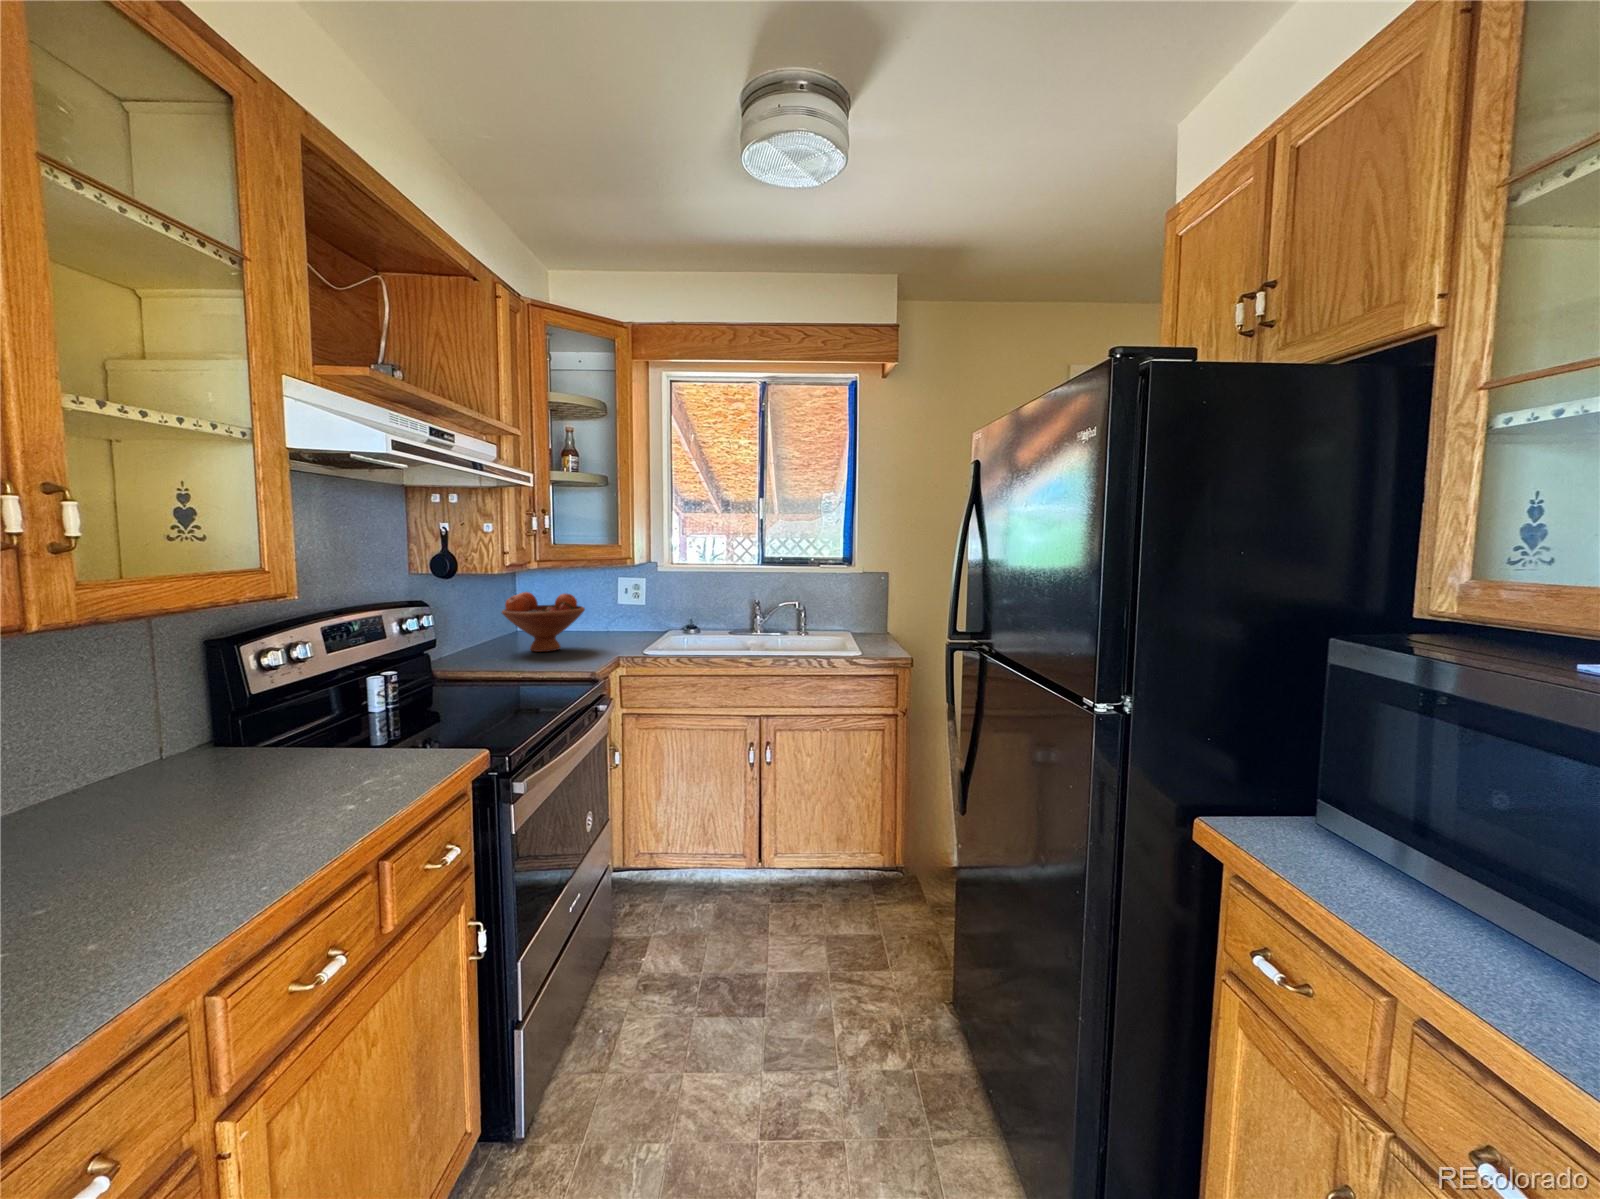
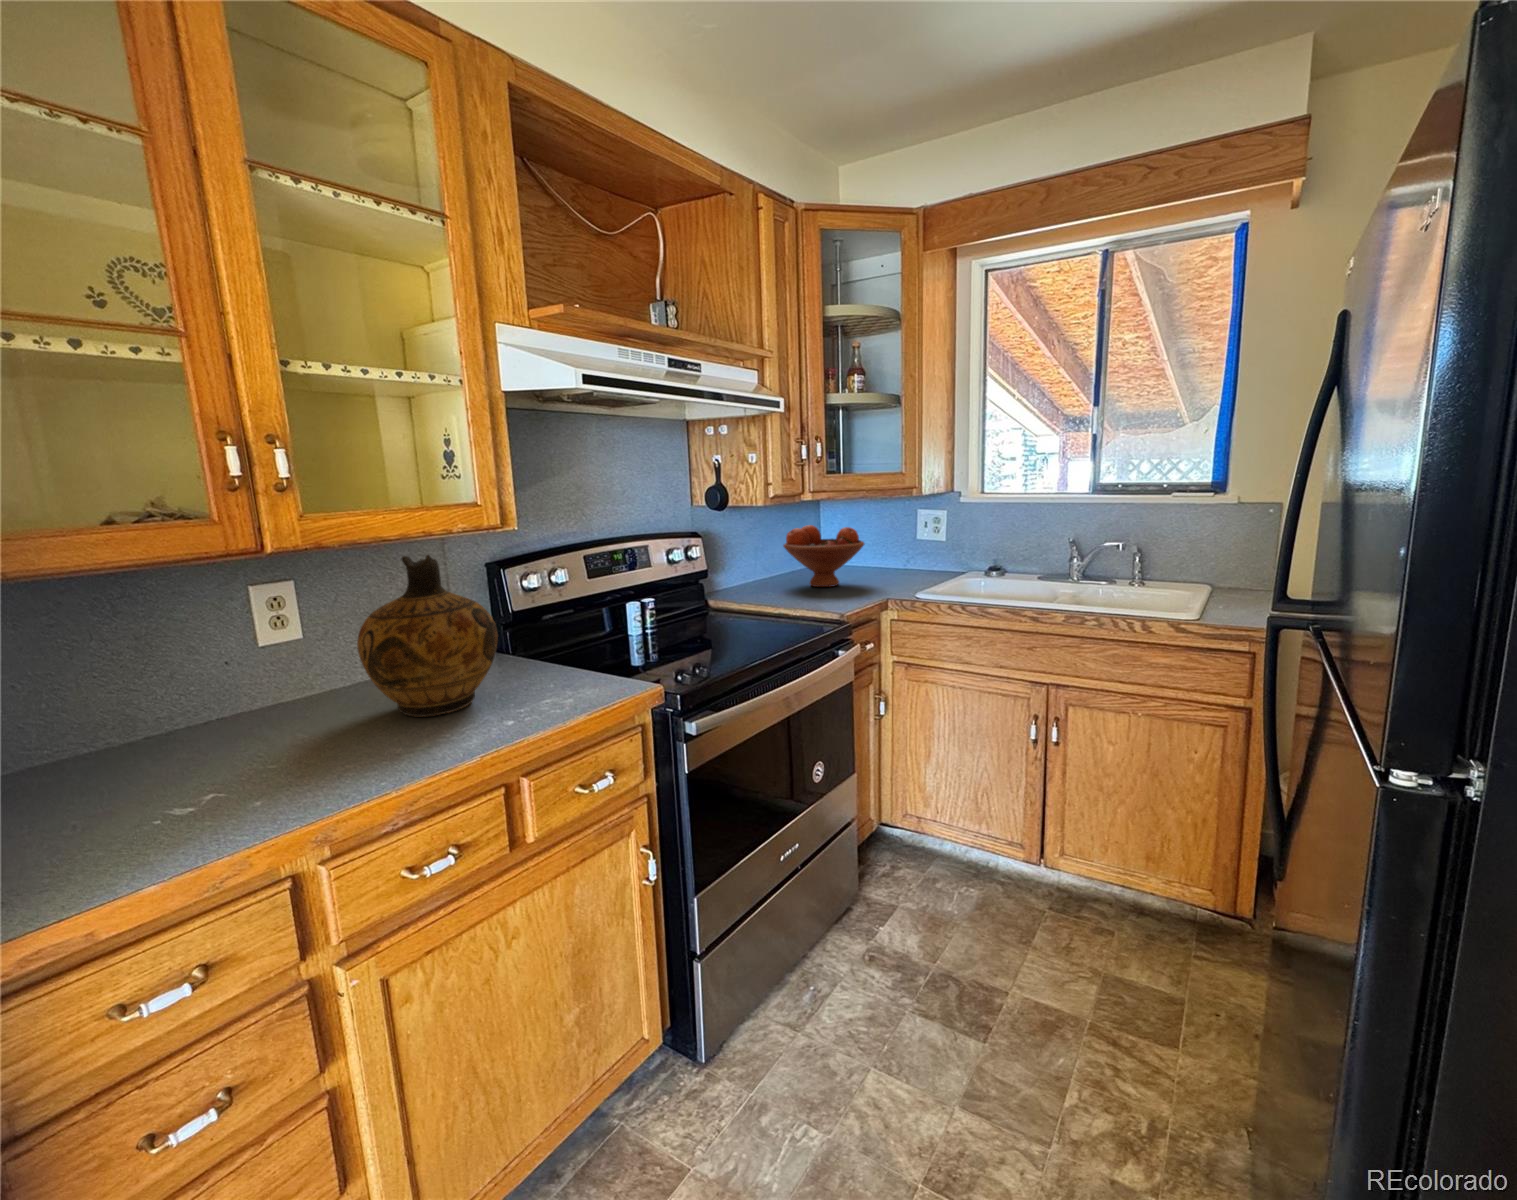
ceramic jug: none [98,628,301,827] -> present [357,555,498,716]

